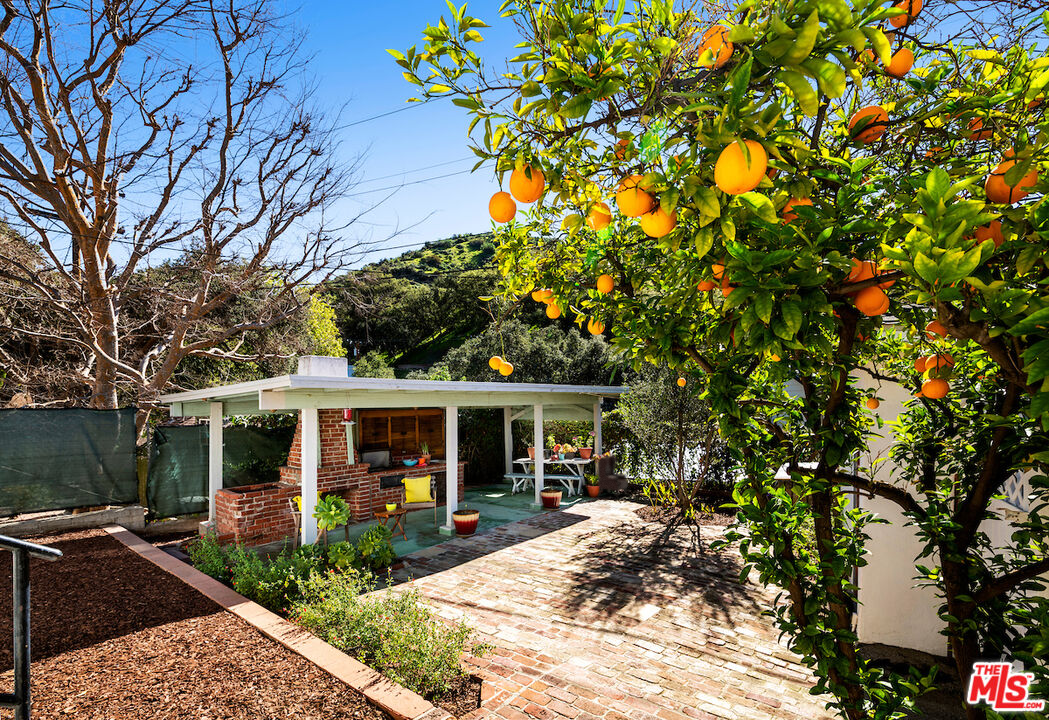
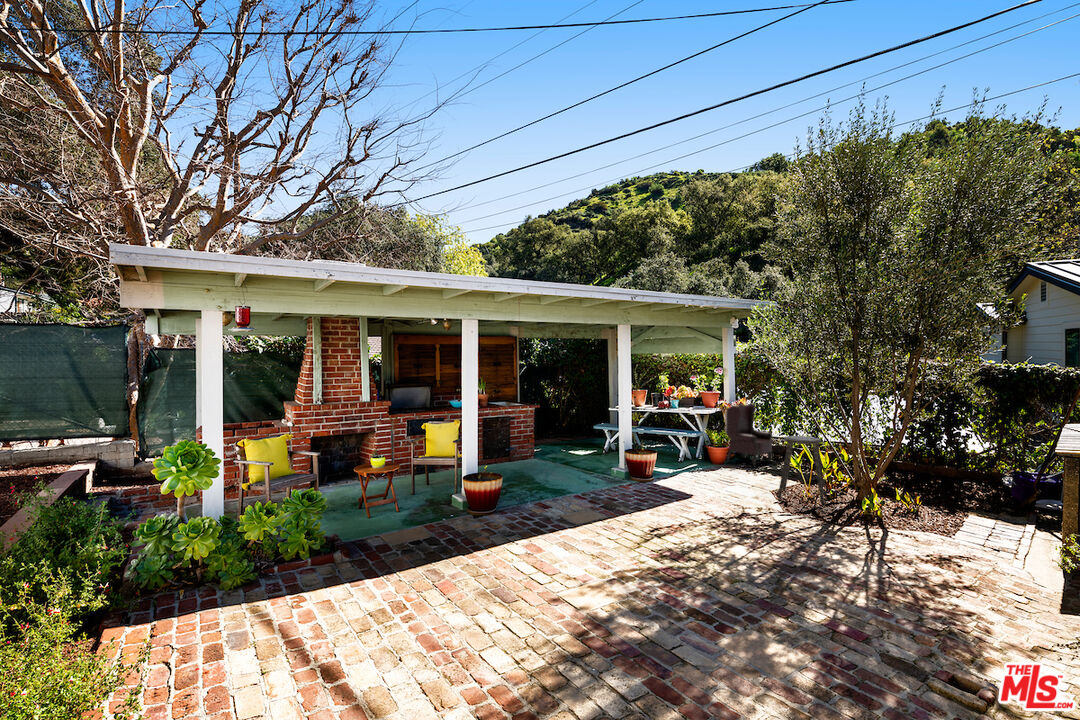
stool: none [639,476,665,516] -> present [778,436,827,504]

